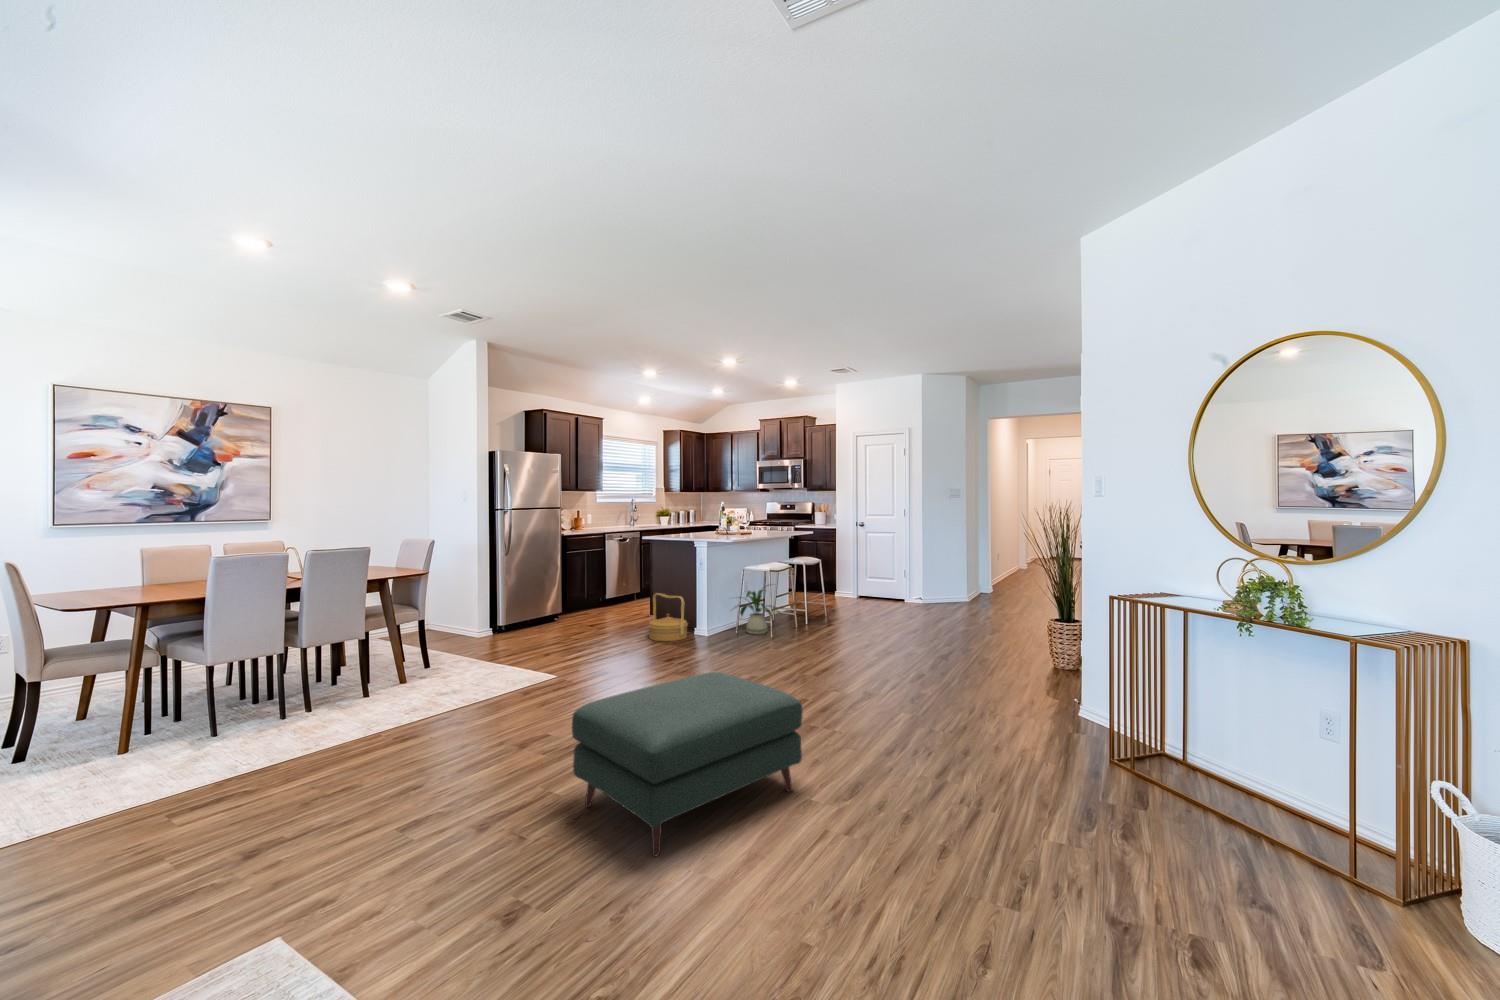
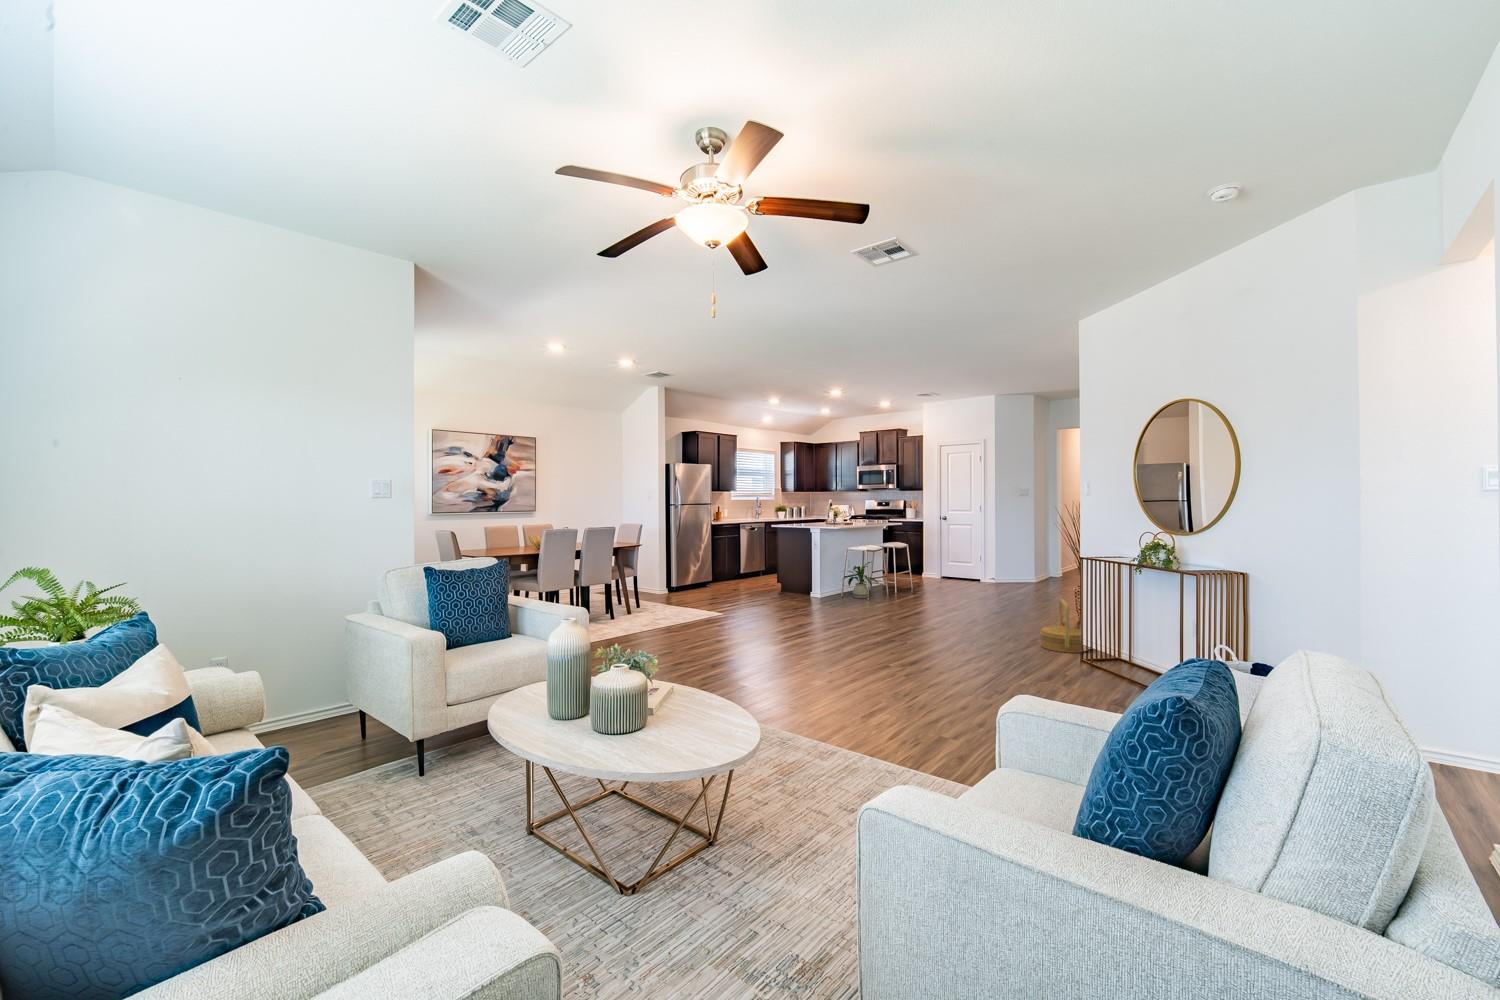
woven basket: present [649,593,688,641] -> present [1040,599,1084,653]
ottoman: present [572,672,803,856] -> none [772,601,896,678]

